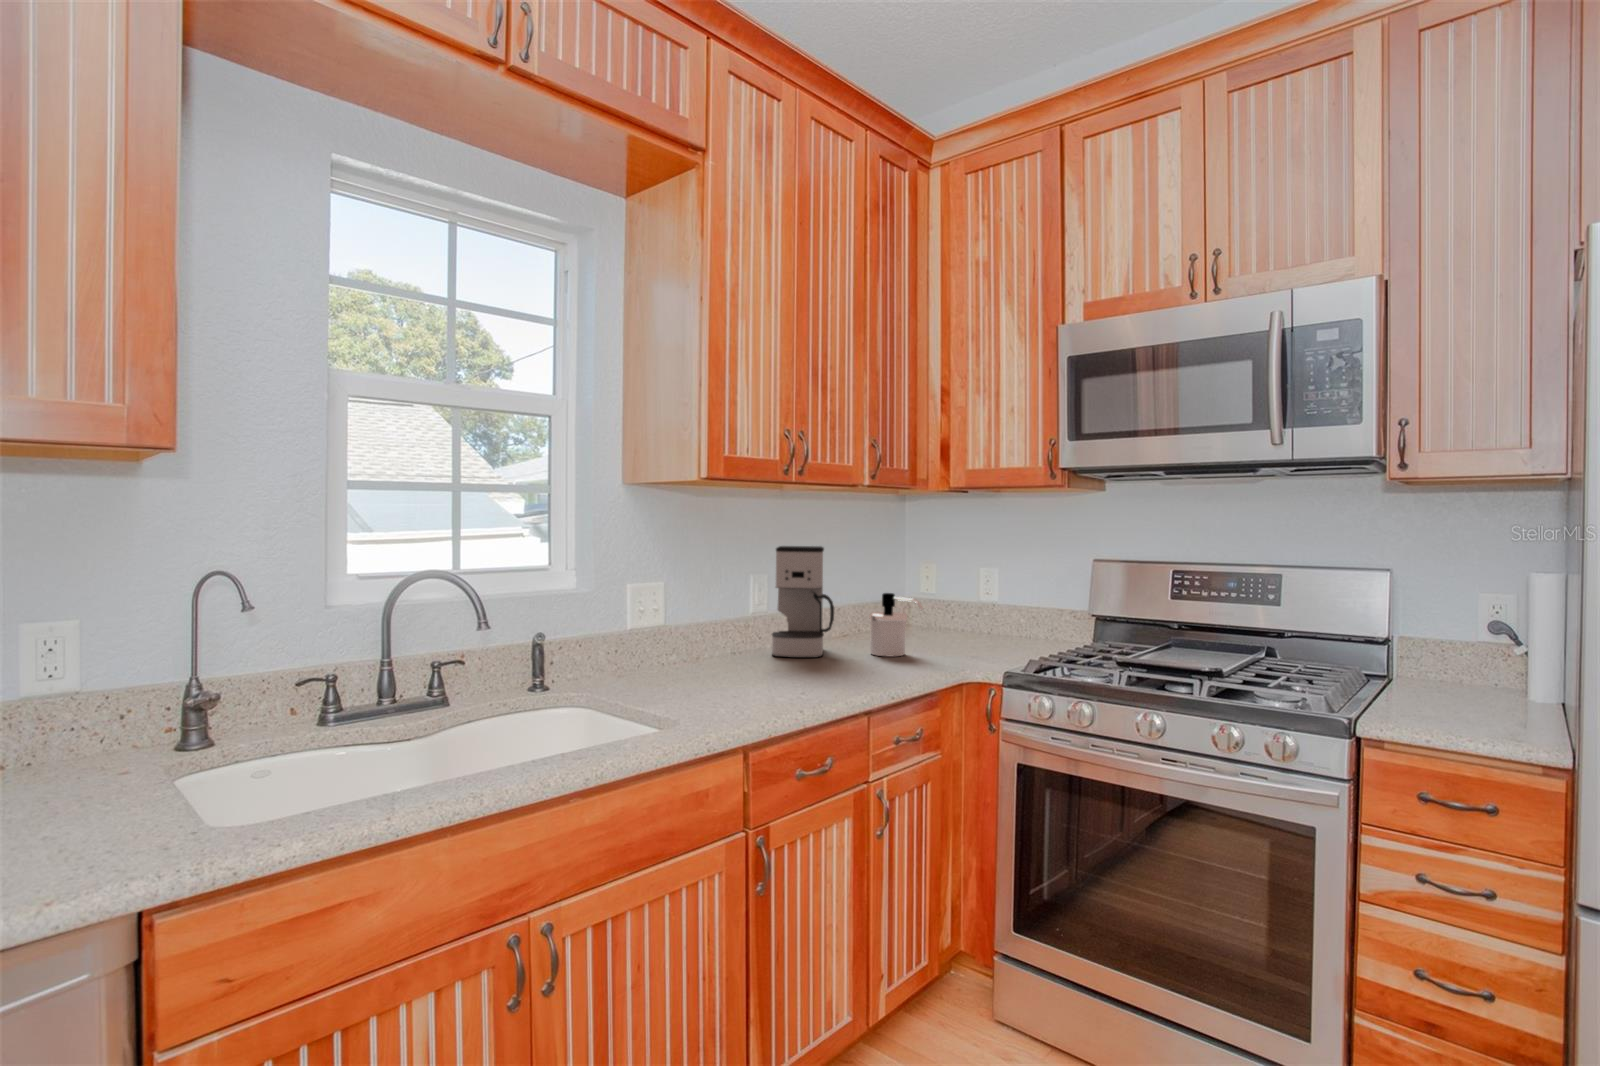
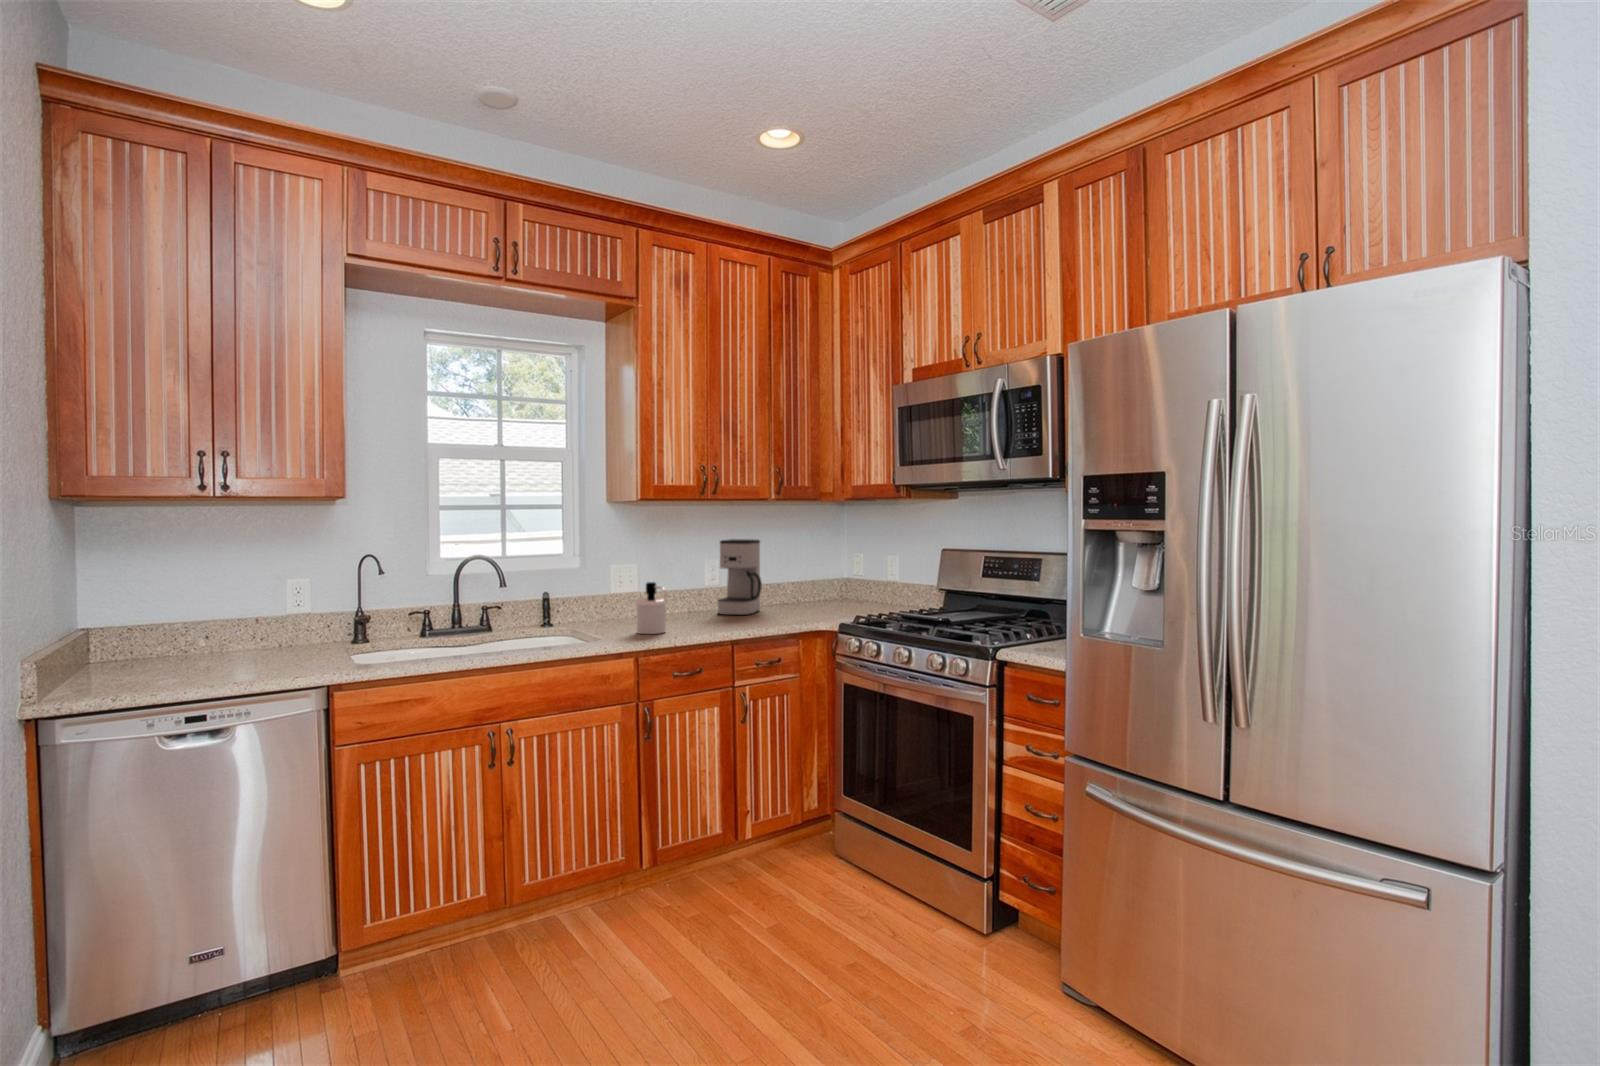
soap dispenser: present [869,593,923,657] -> present [636,582,667,634]

